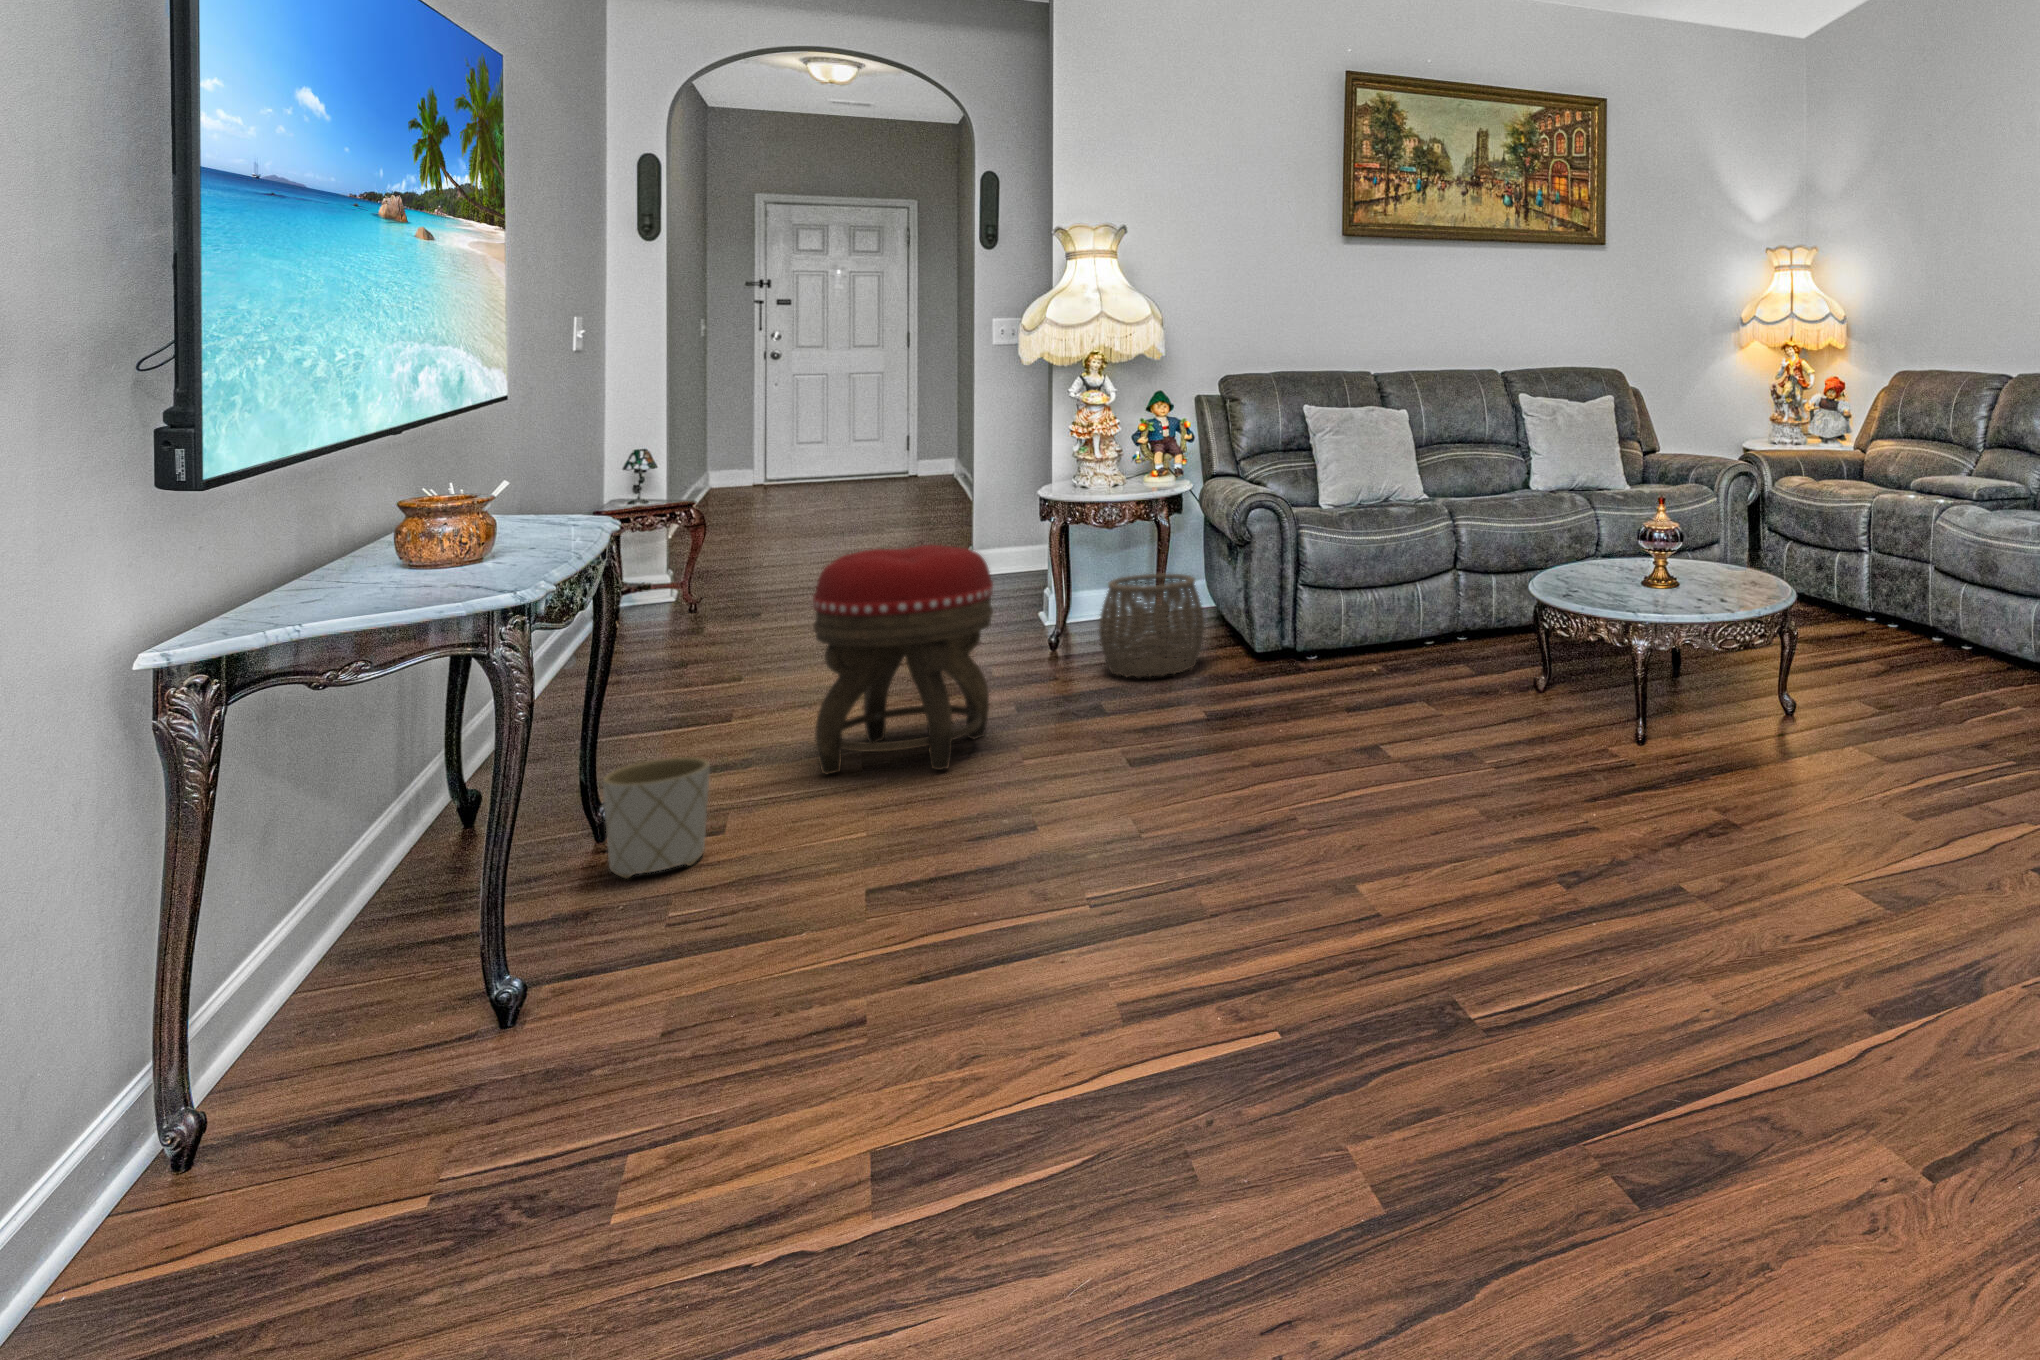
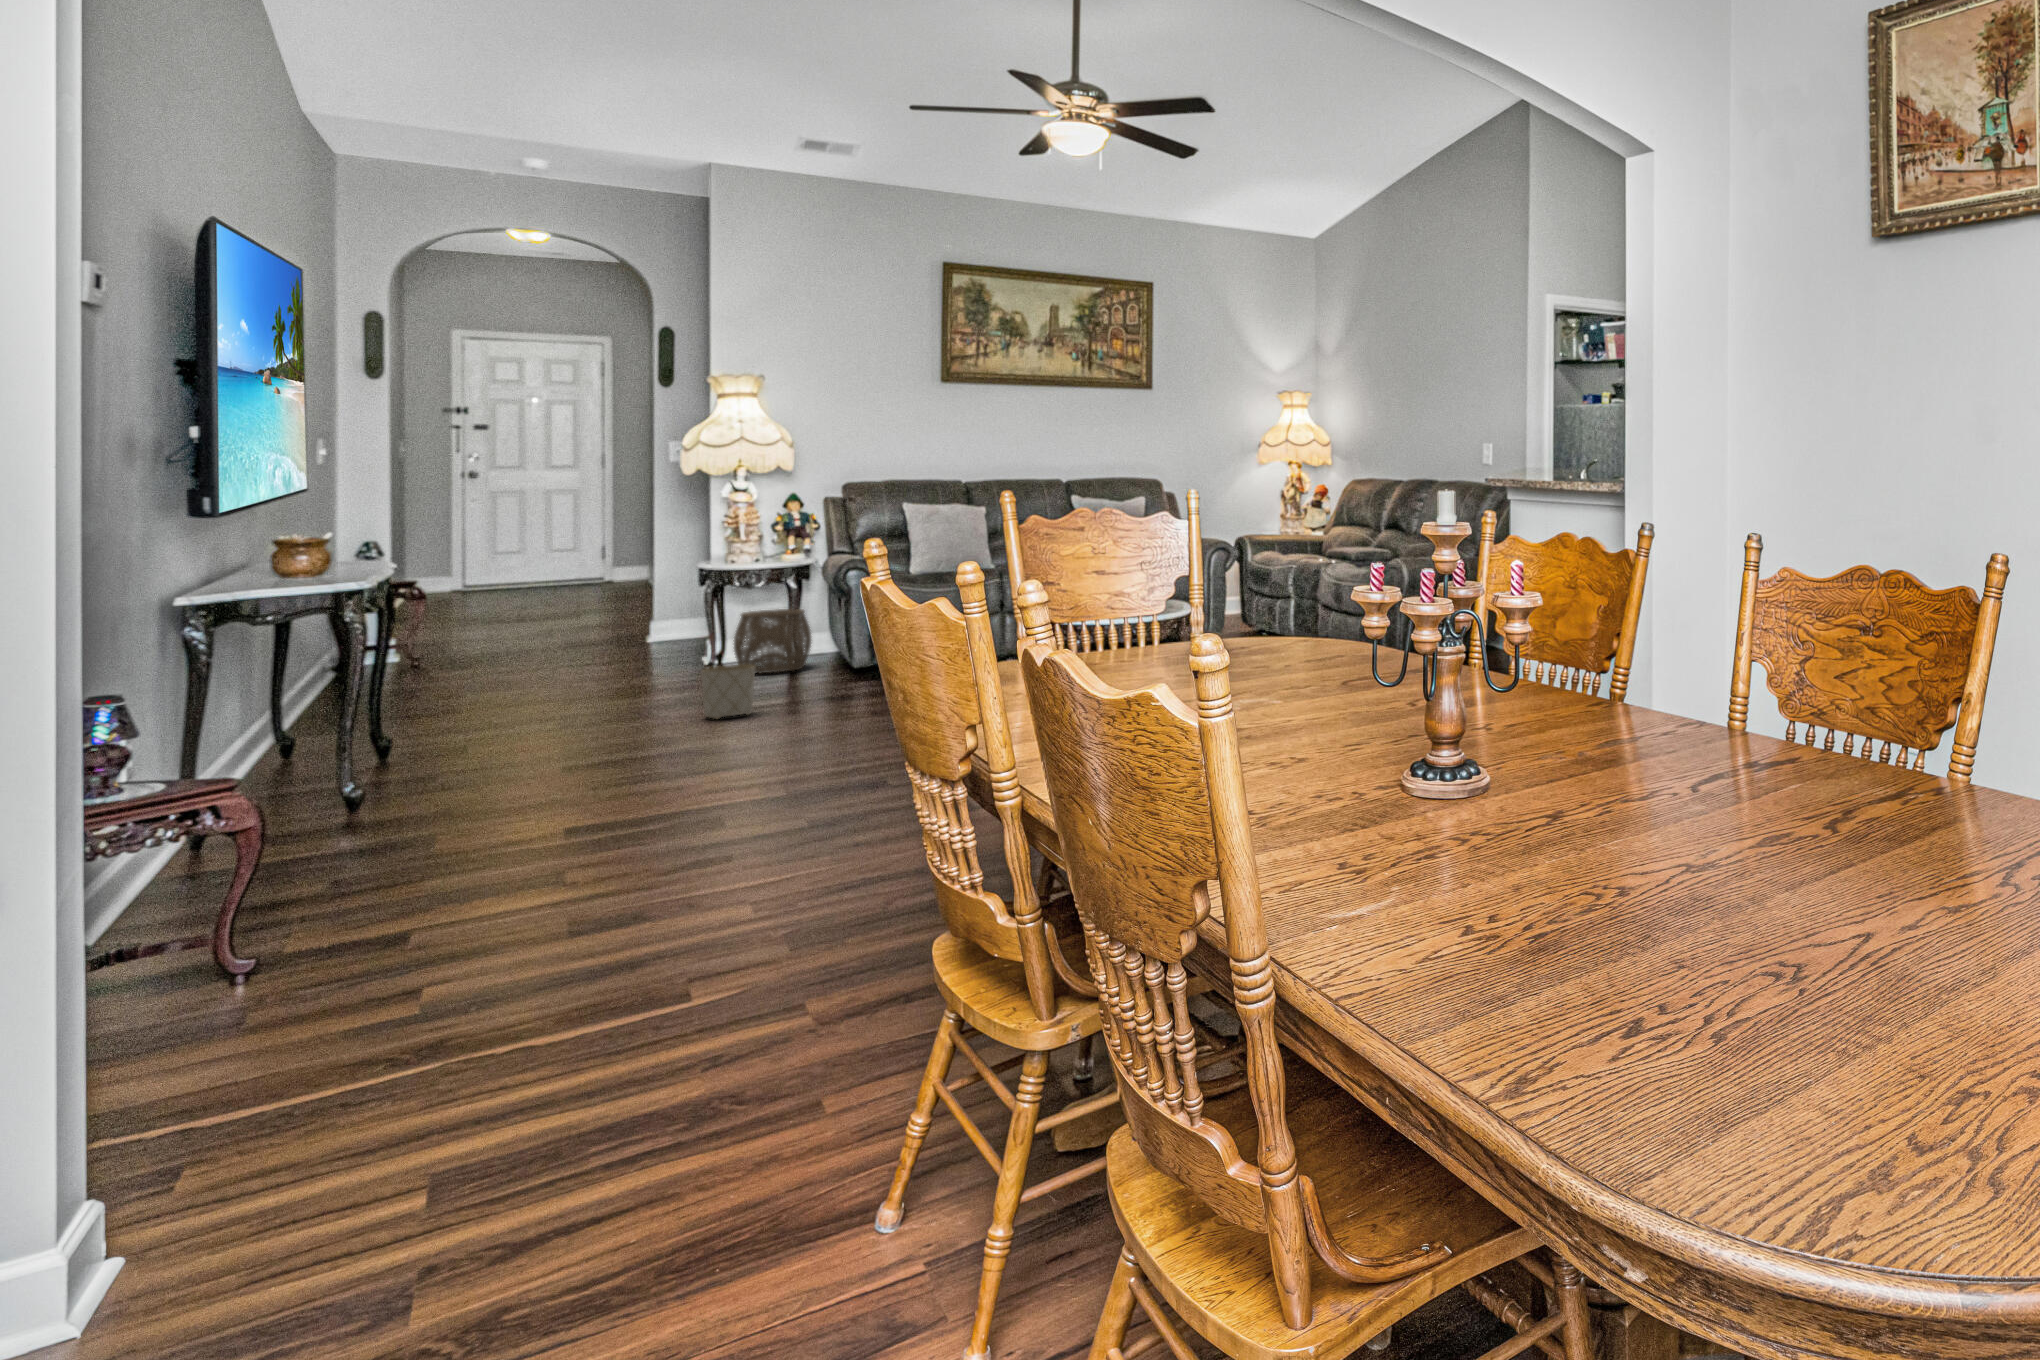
footstool: present [813,545,993,774] -> none [526,579,651,714]
planter: present [603,757,710,878] -> present [702,665,755,719]

